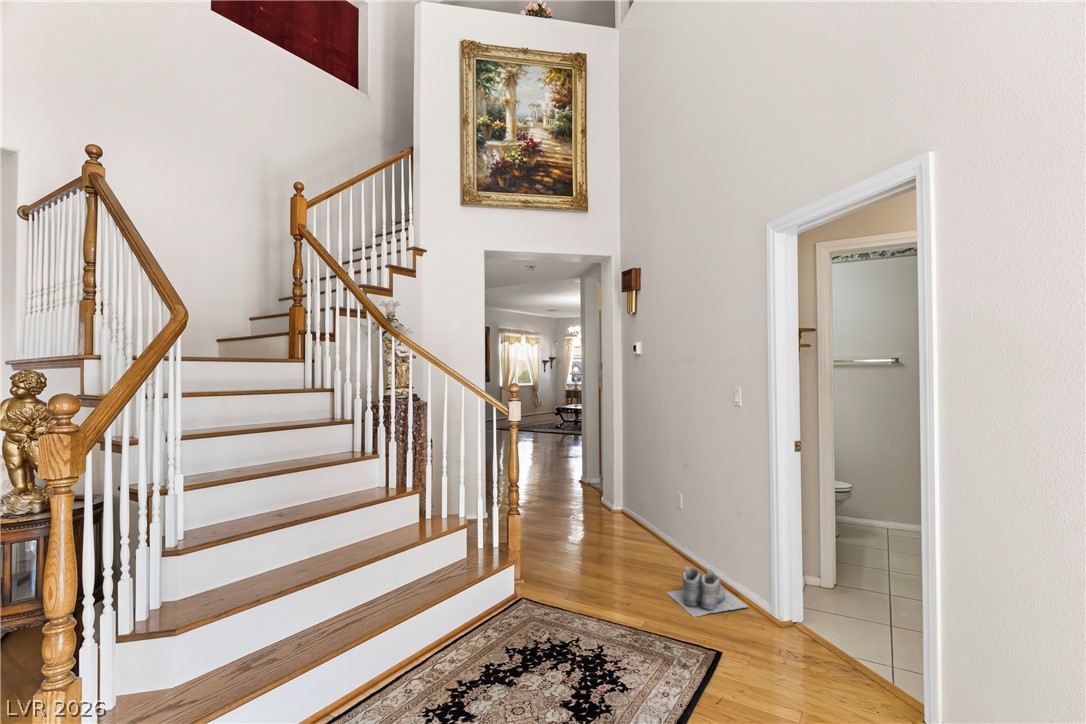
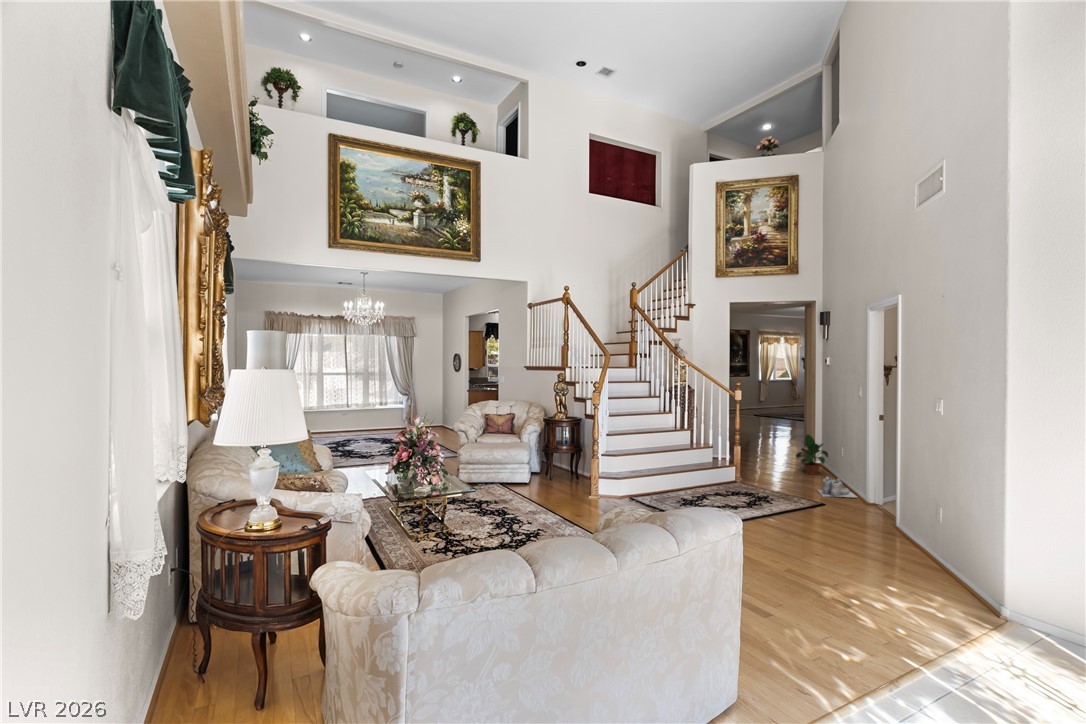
potted plant: none [596,470,651,541] -> present [796,434,828,475]

